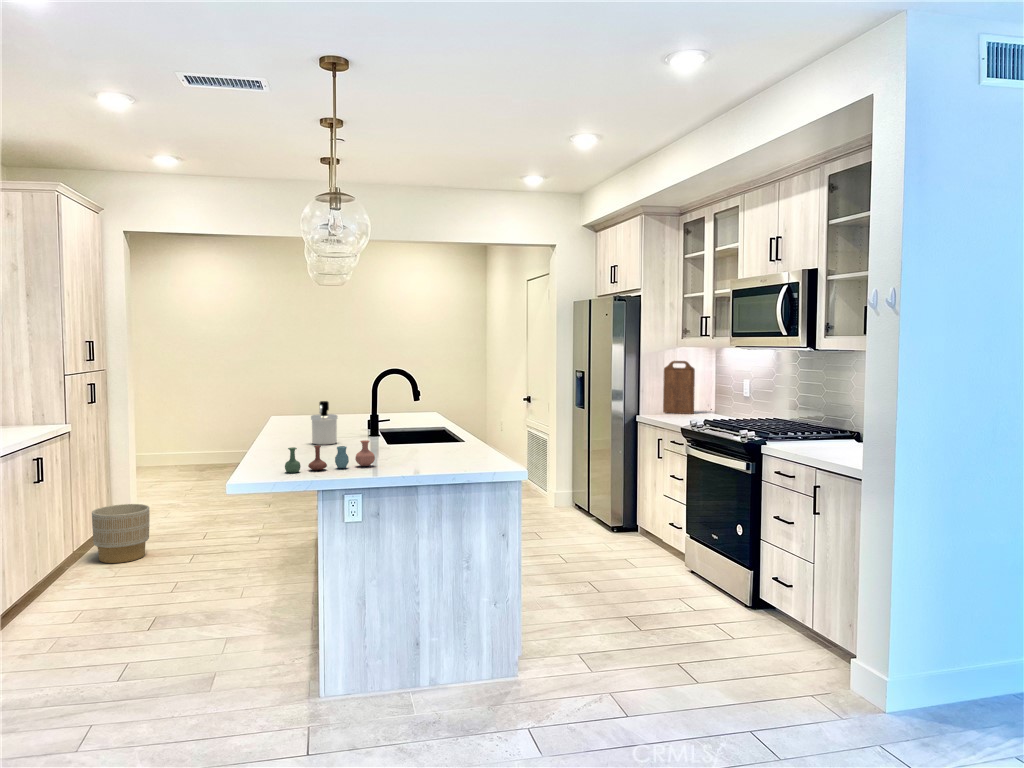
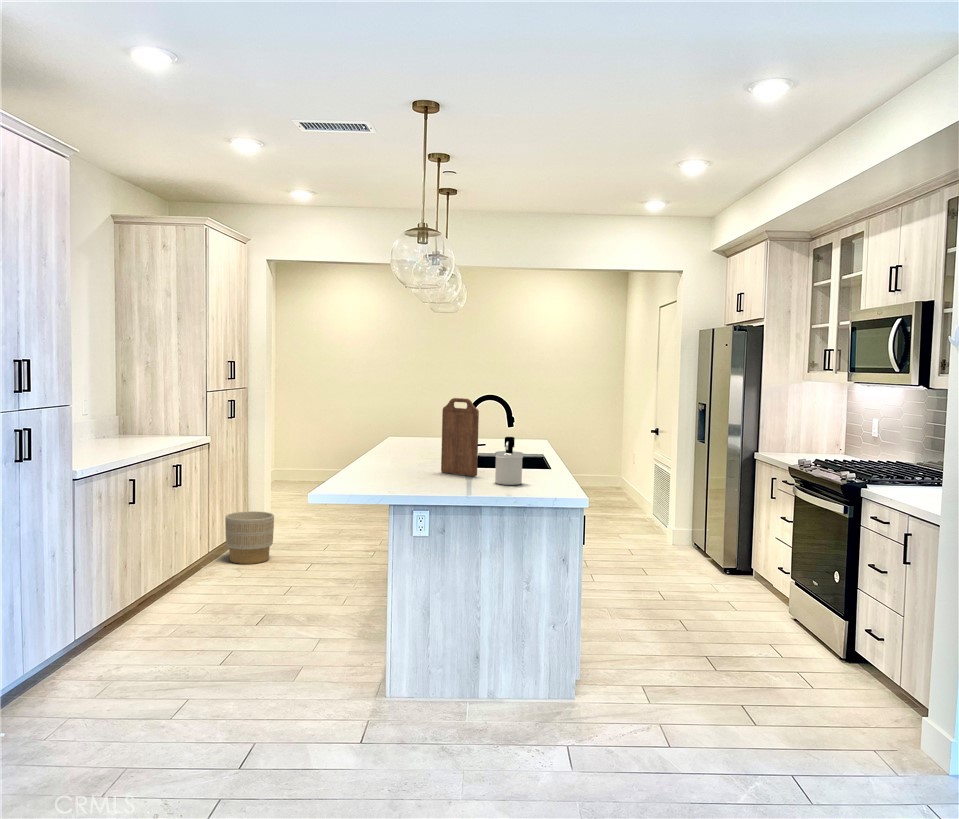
cutting board: present [663,361,695,414] -> present [441,398,479,476]
soap dispenser: present [311,401,337,445] -> present [495,437,523,485]
vase: present [285,440,375,473] -> none [371,460,452,484]

